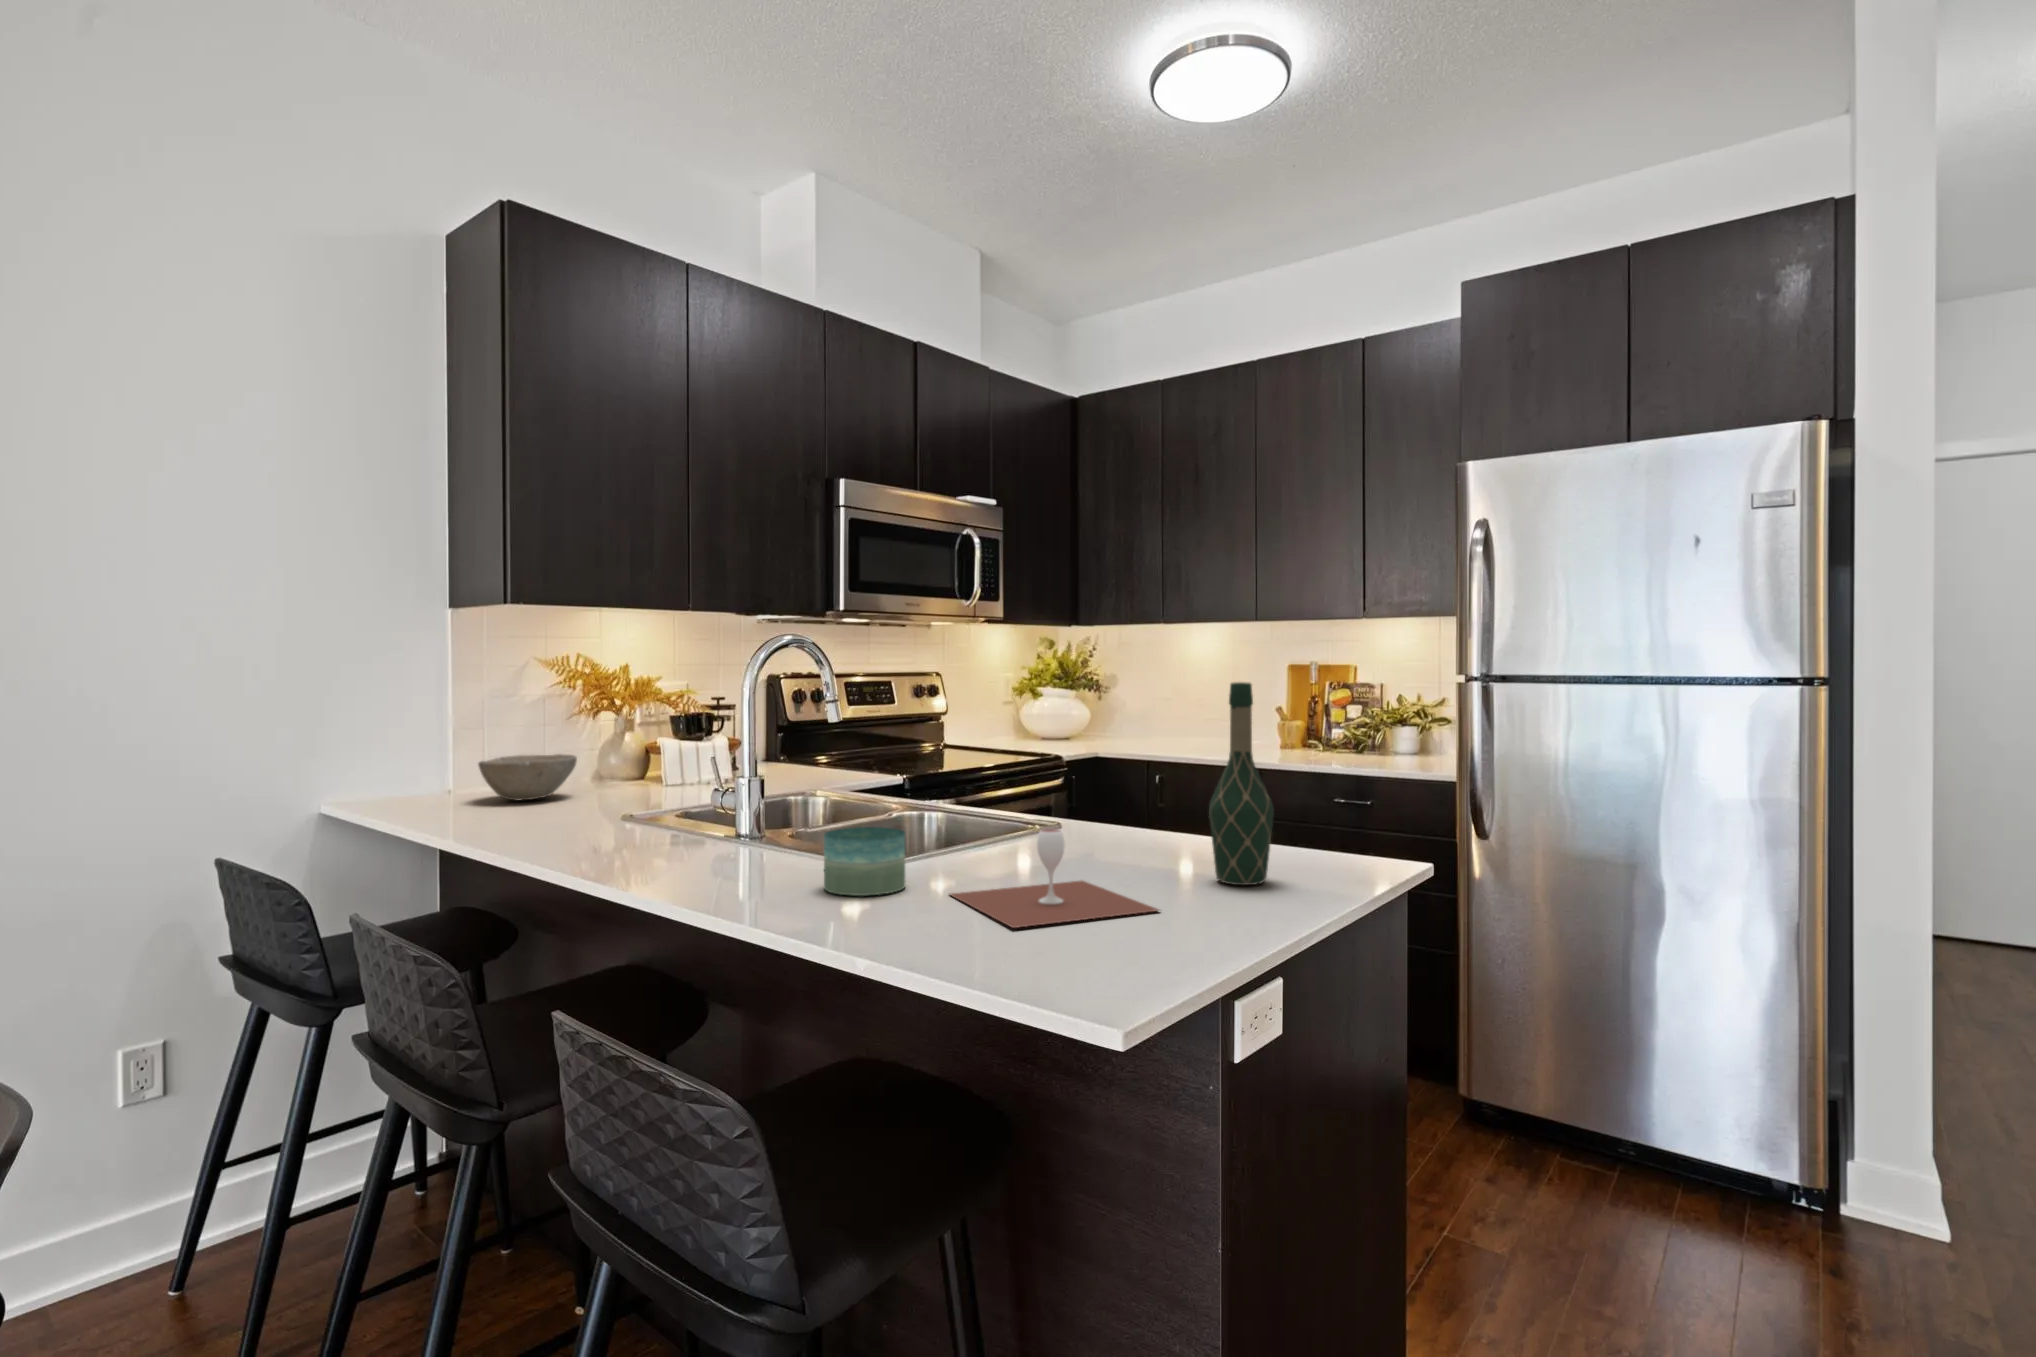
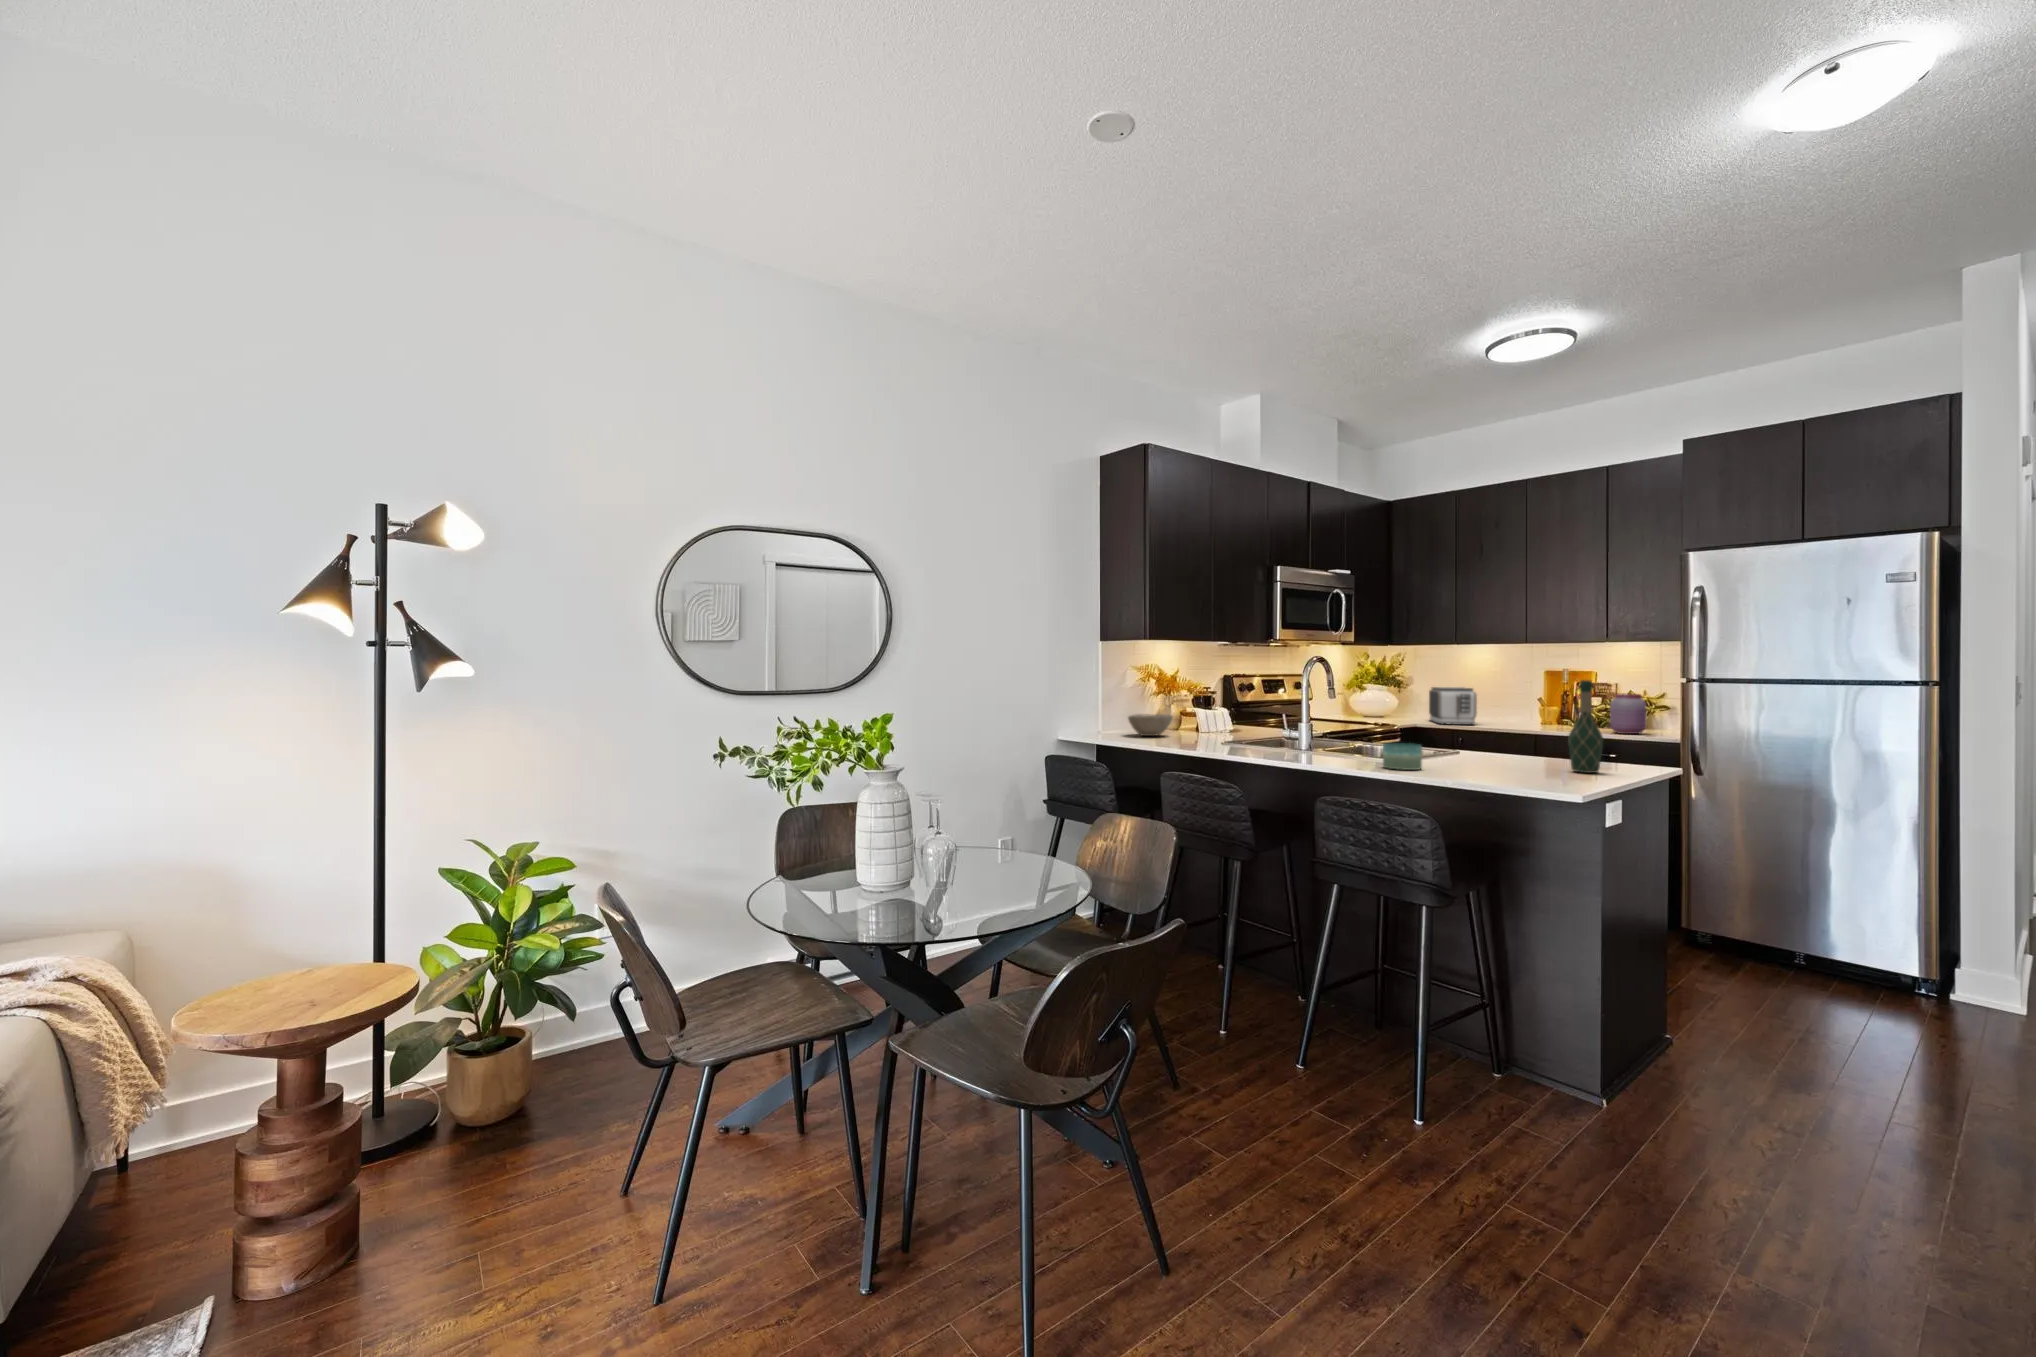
toaster: none [1120,691,1180,753] -> present [1429,687,1477,725]
jar: none [1366,700,1416,765] -> present [1610,694,1646,734]
wine glass: present [950,829,1159,928] -> none [1446,743,1557,780]

